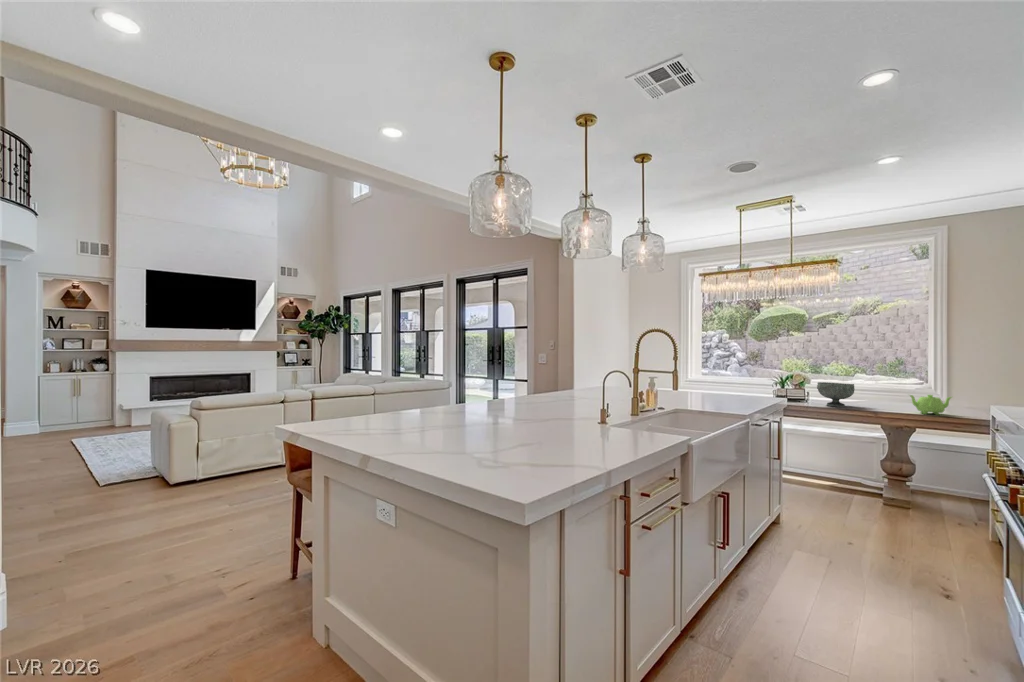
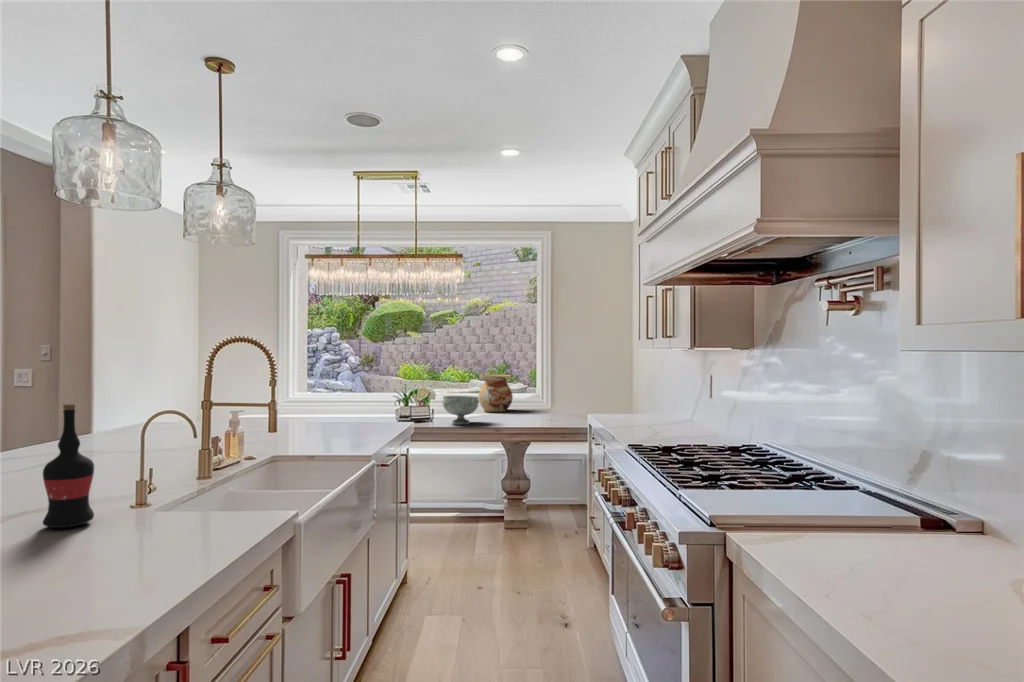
wine bottle: none [557,362,580,426] -> present [43,404,94,528]
vase: none [856,367,895,401] -> present [479,375,512,412]
teapot: present [910,395,951,415] -> none [526,404,561,425]

